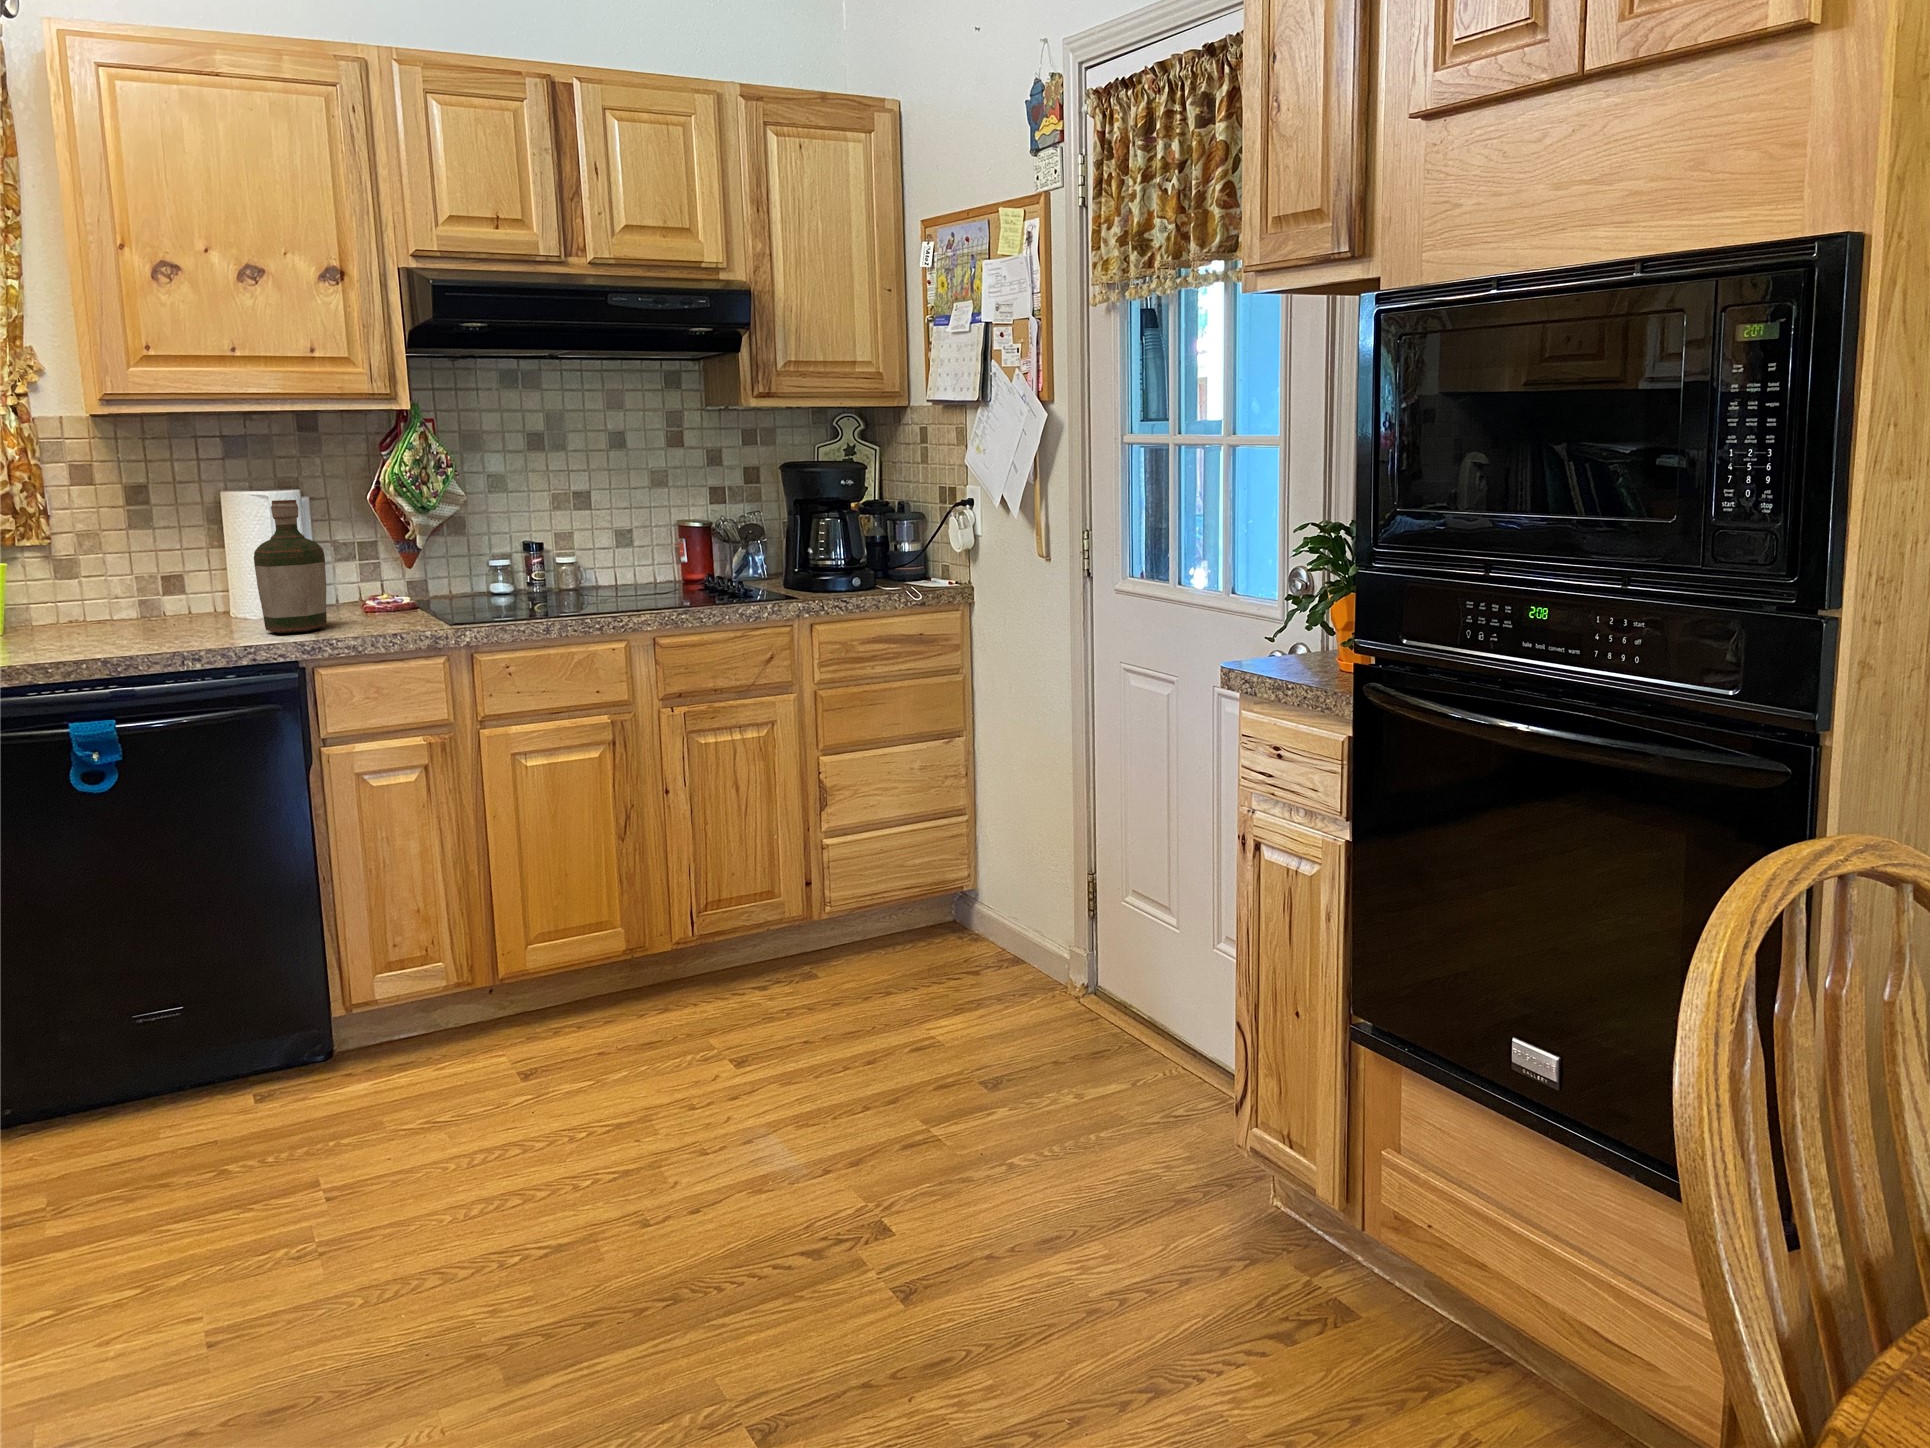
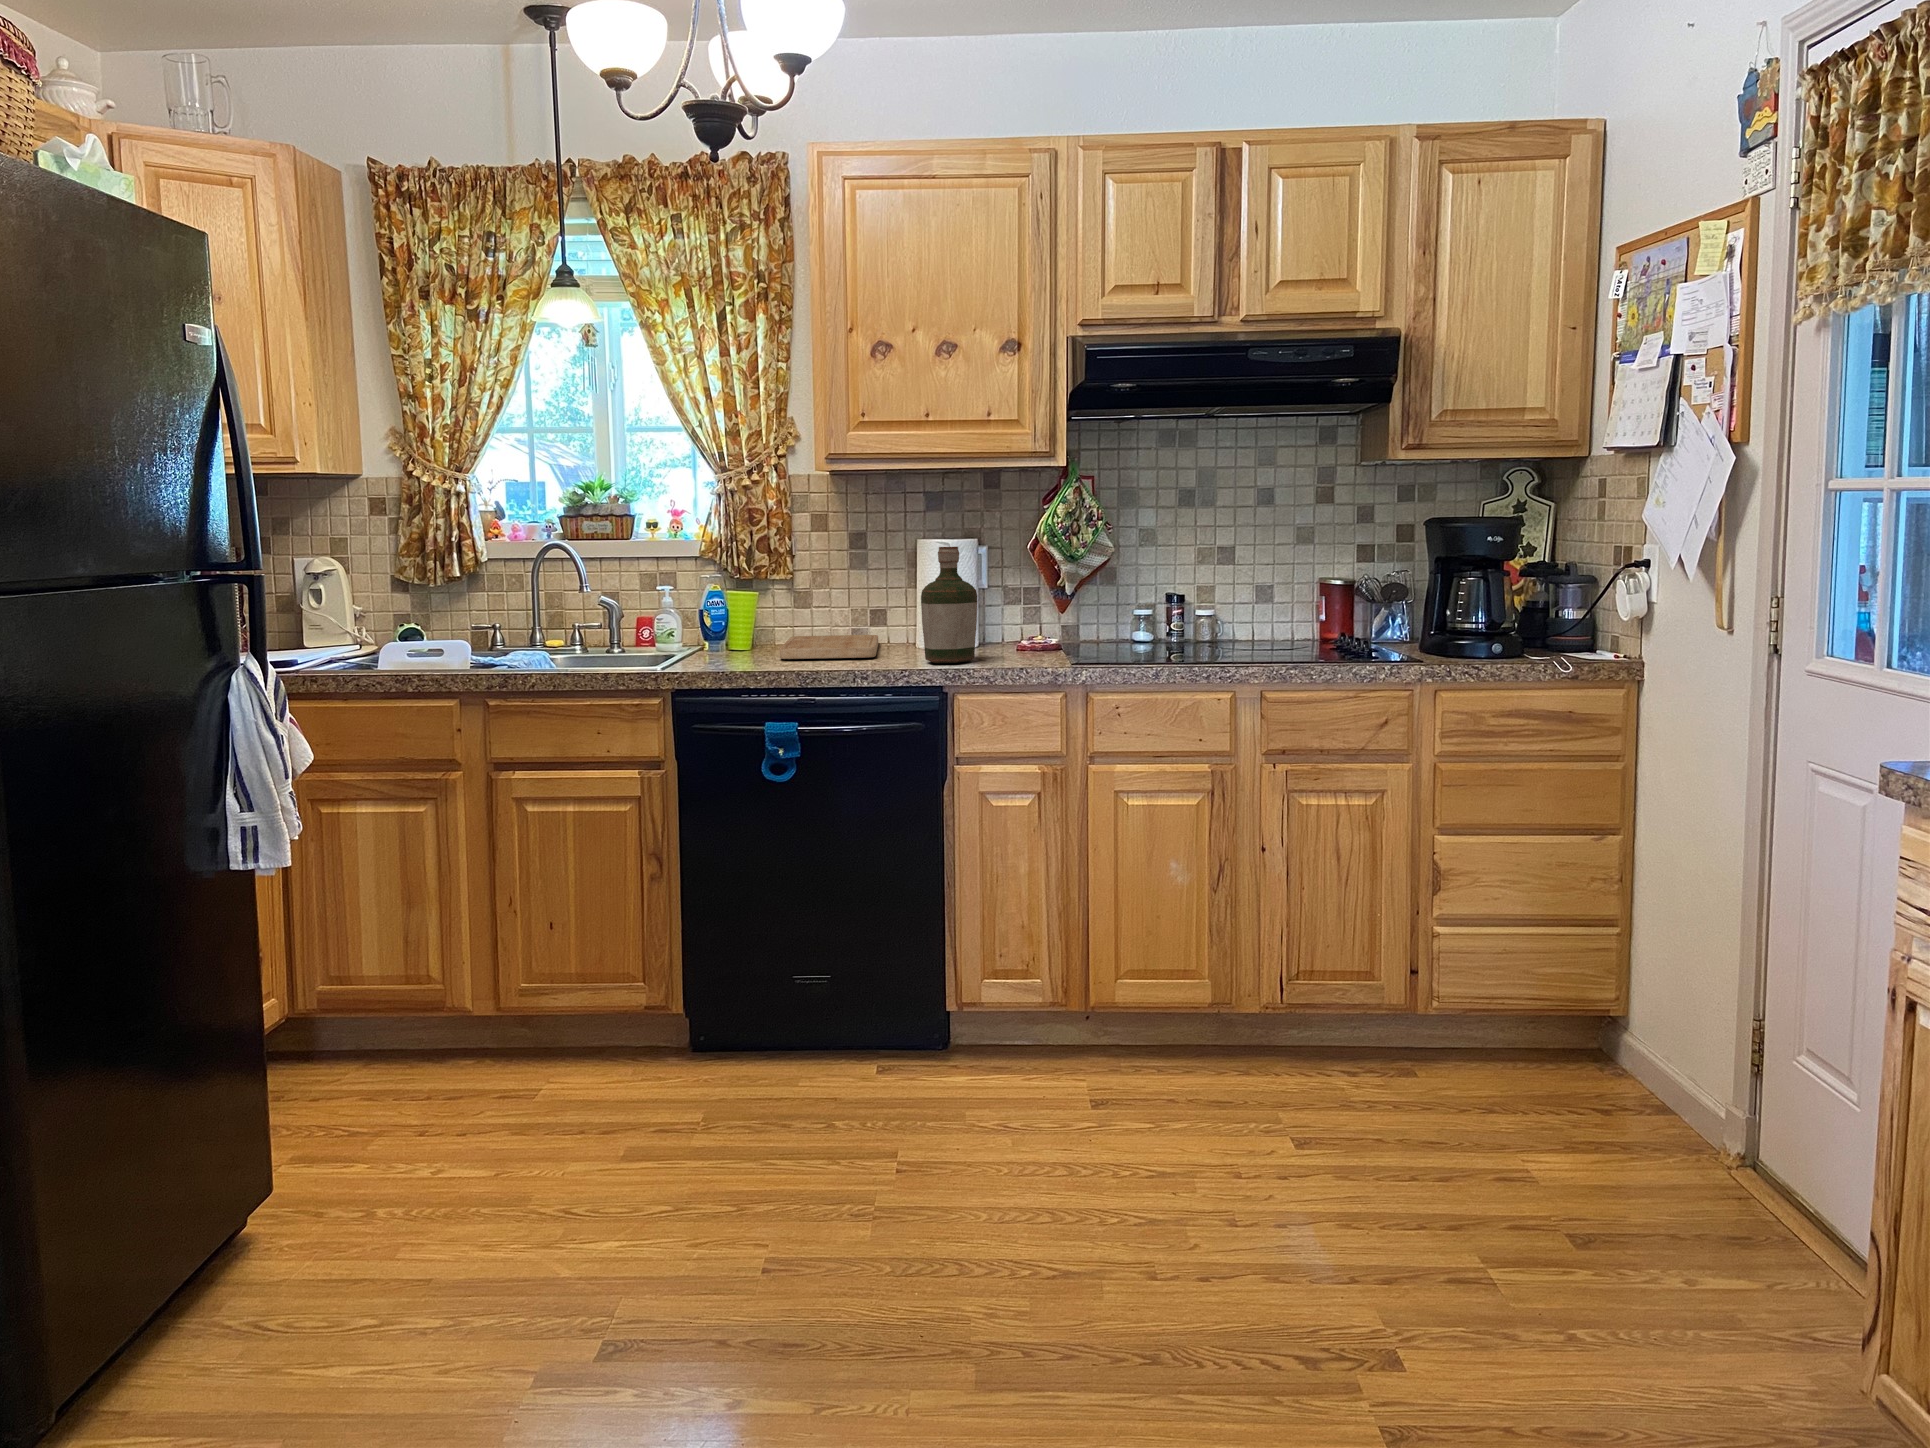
cutting board: none [57,604,194,641] -> present [780,635,878,659]

